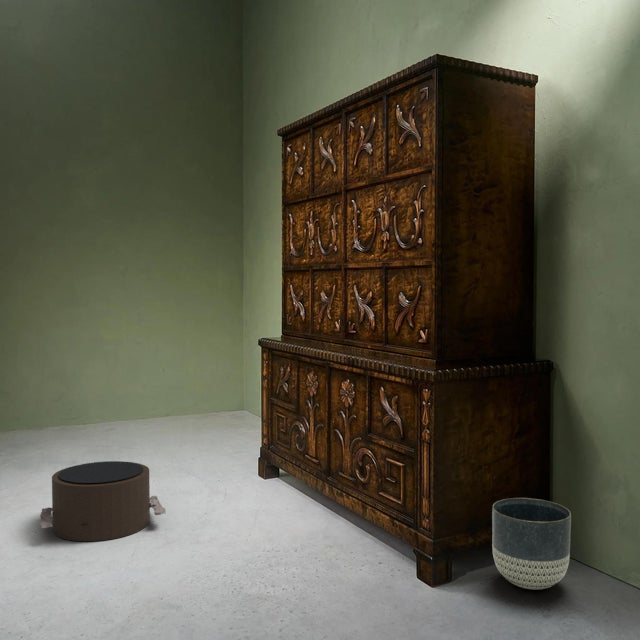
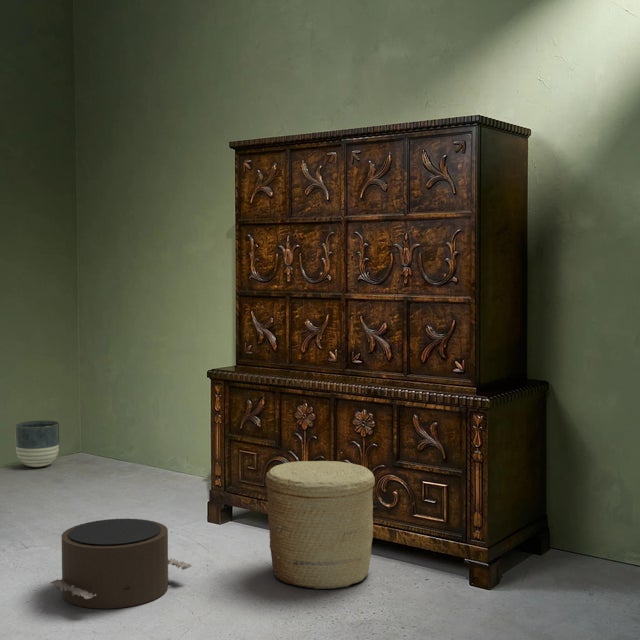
woven basket: none [229,426,339,558] -> present [265,461,375,589]
planter: present [492,498,571,590] -> present [15,420,59,467]

